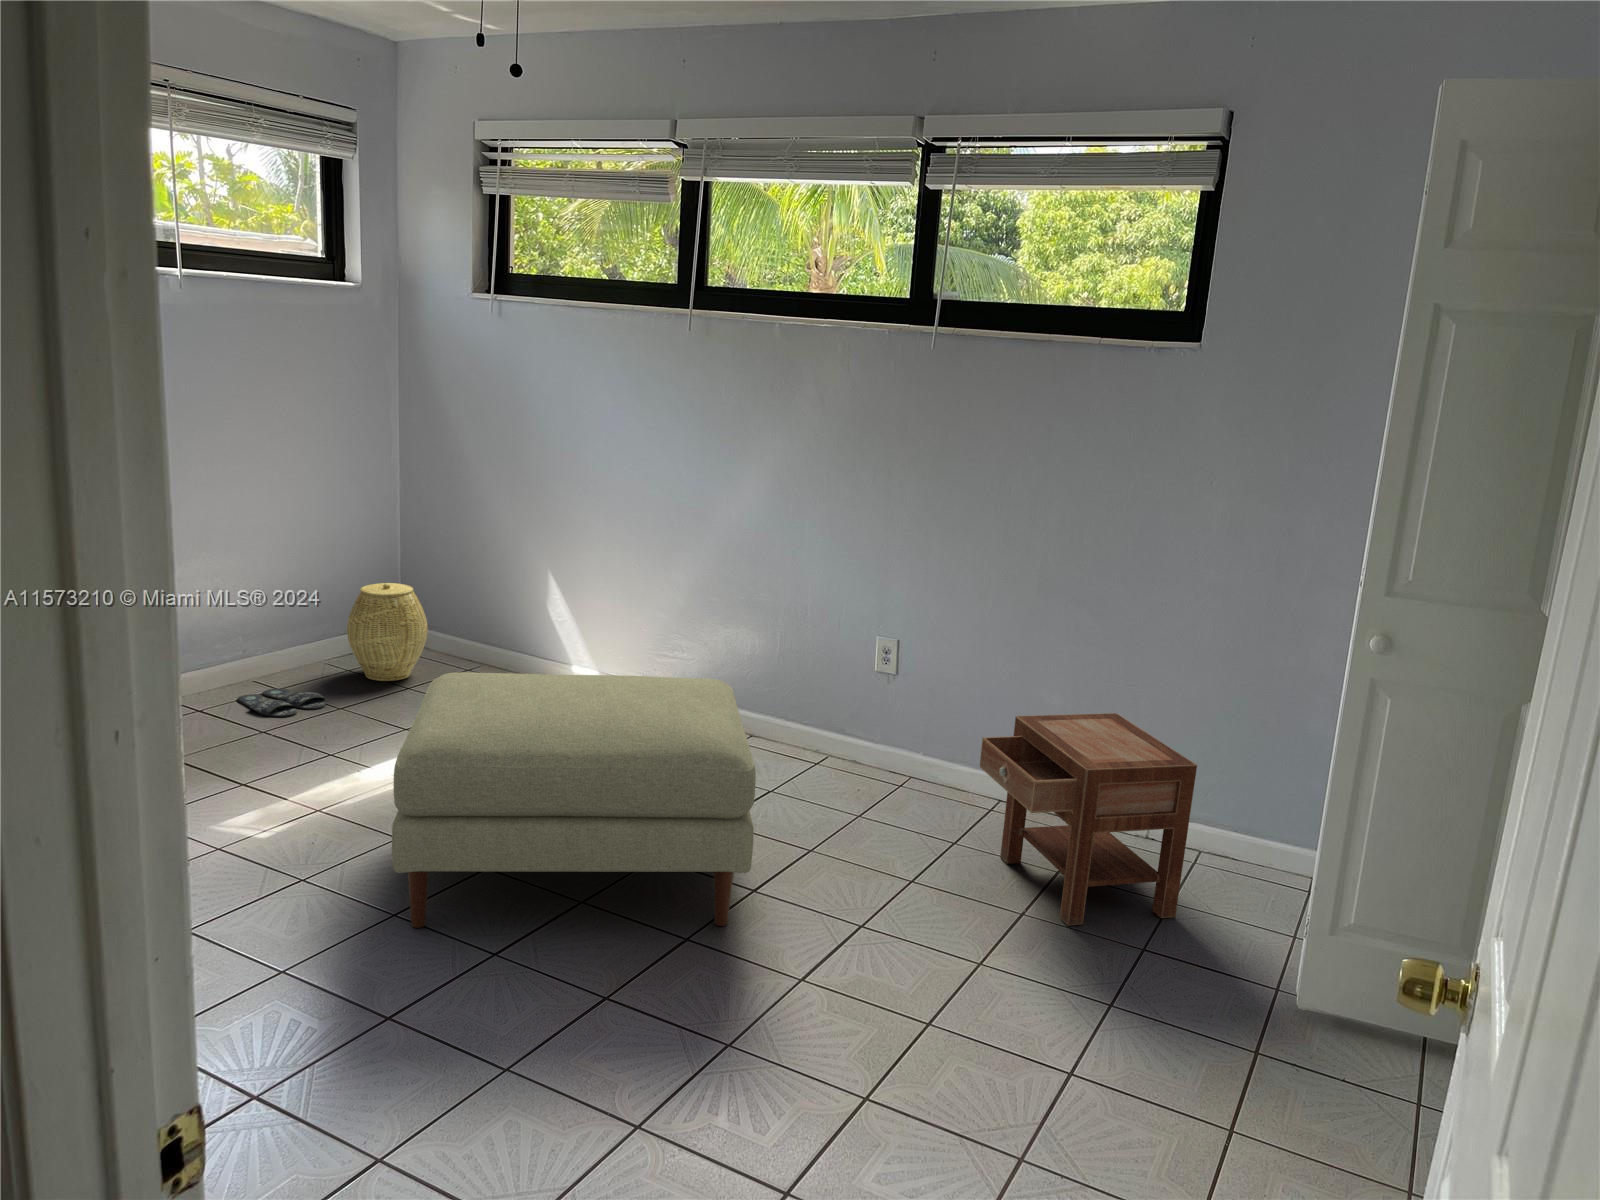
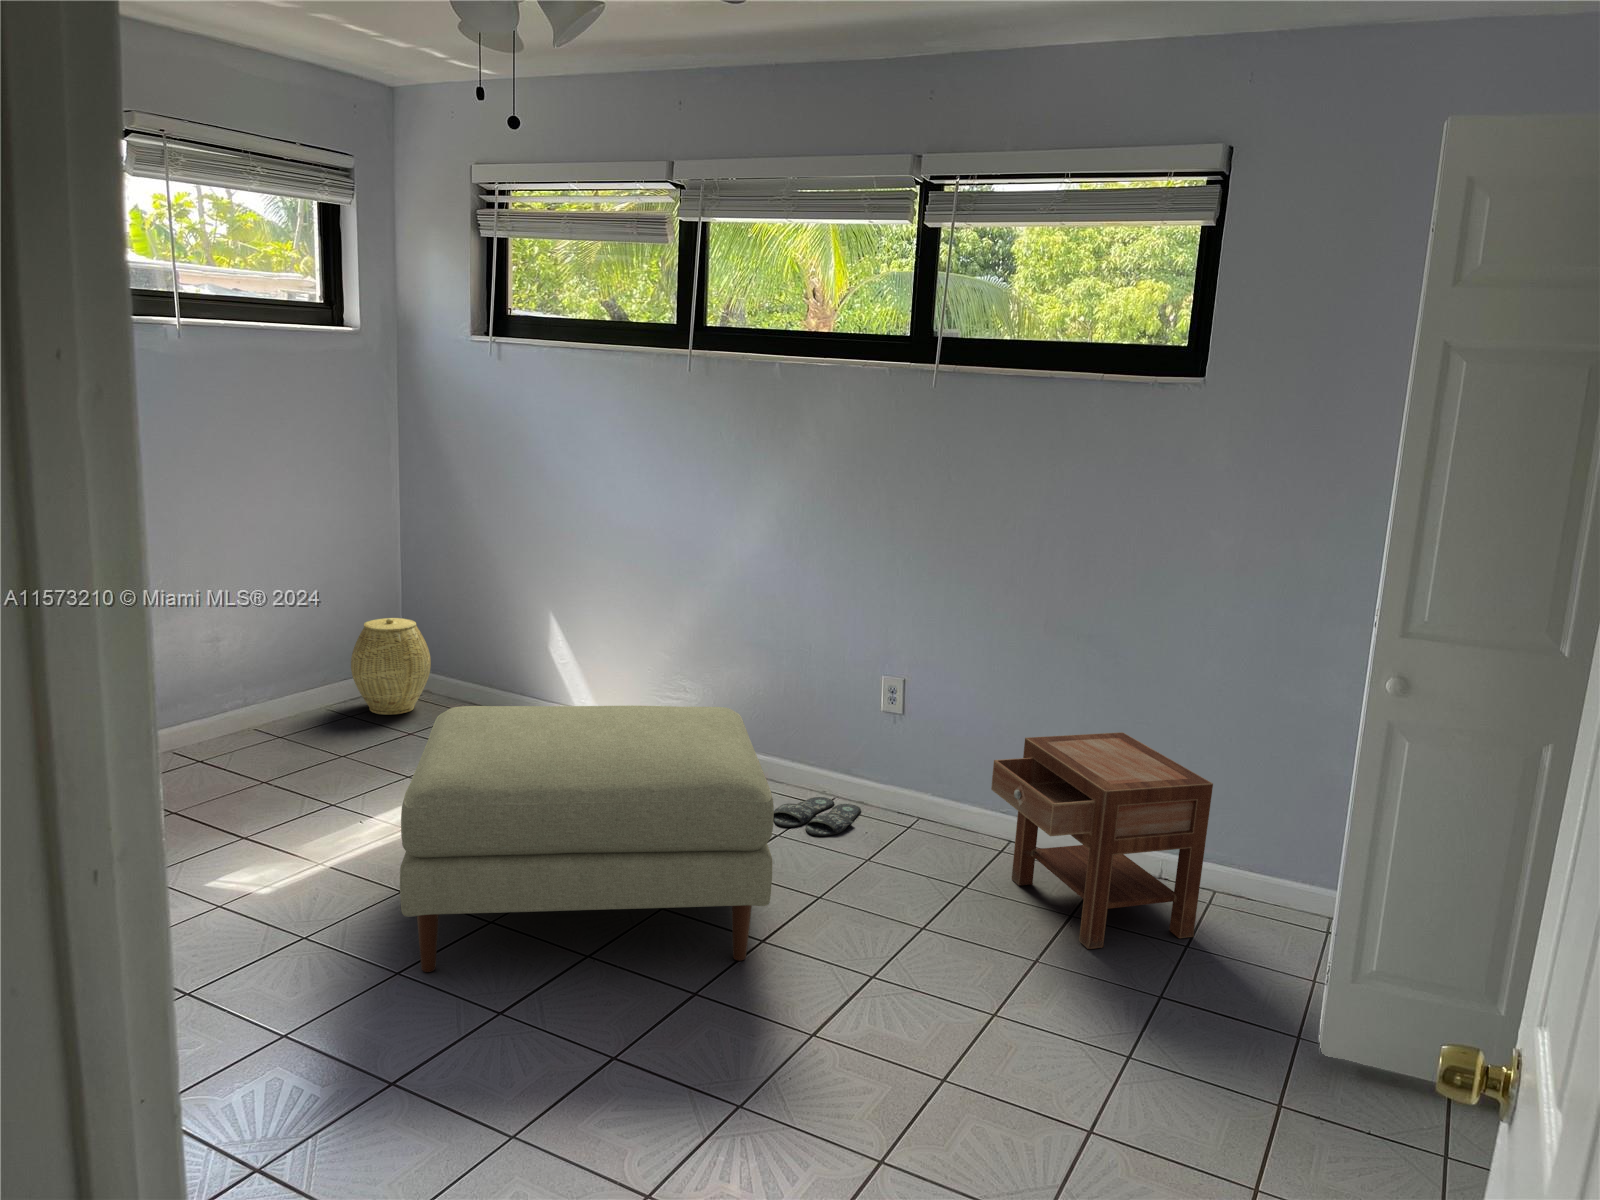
slippers: present [238,689,326,717] -> present [773,797,861,836]

